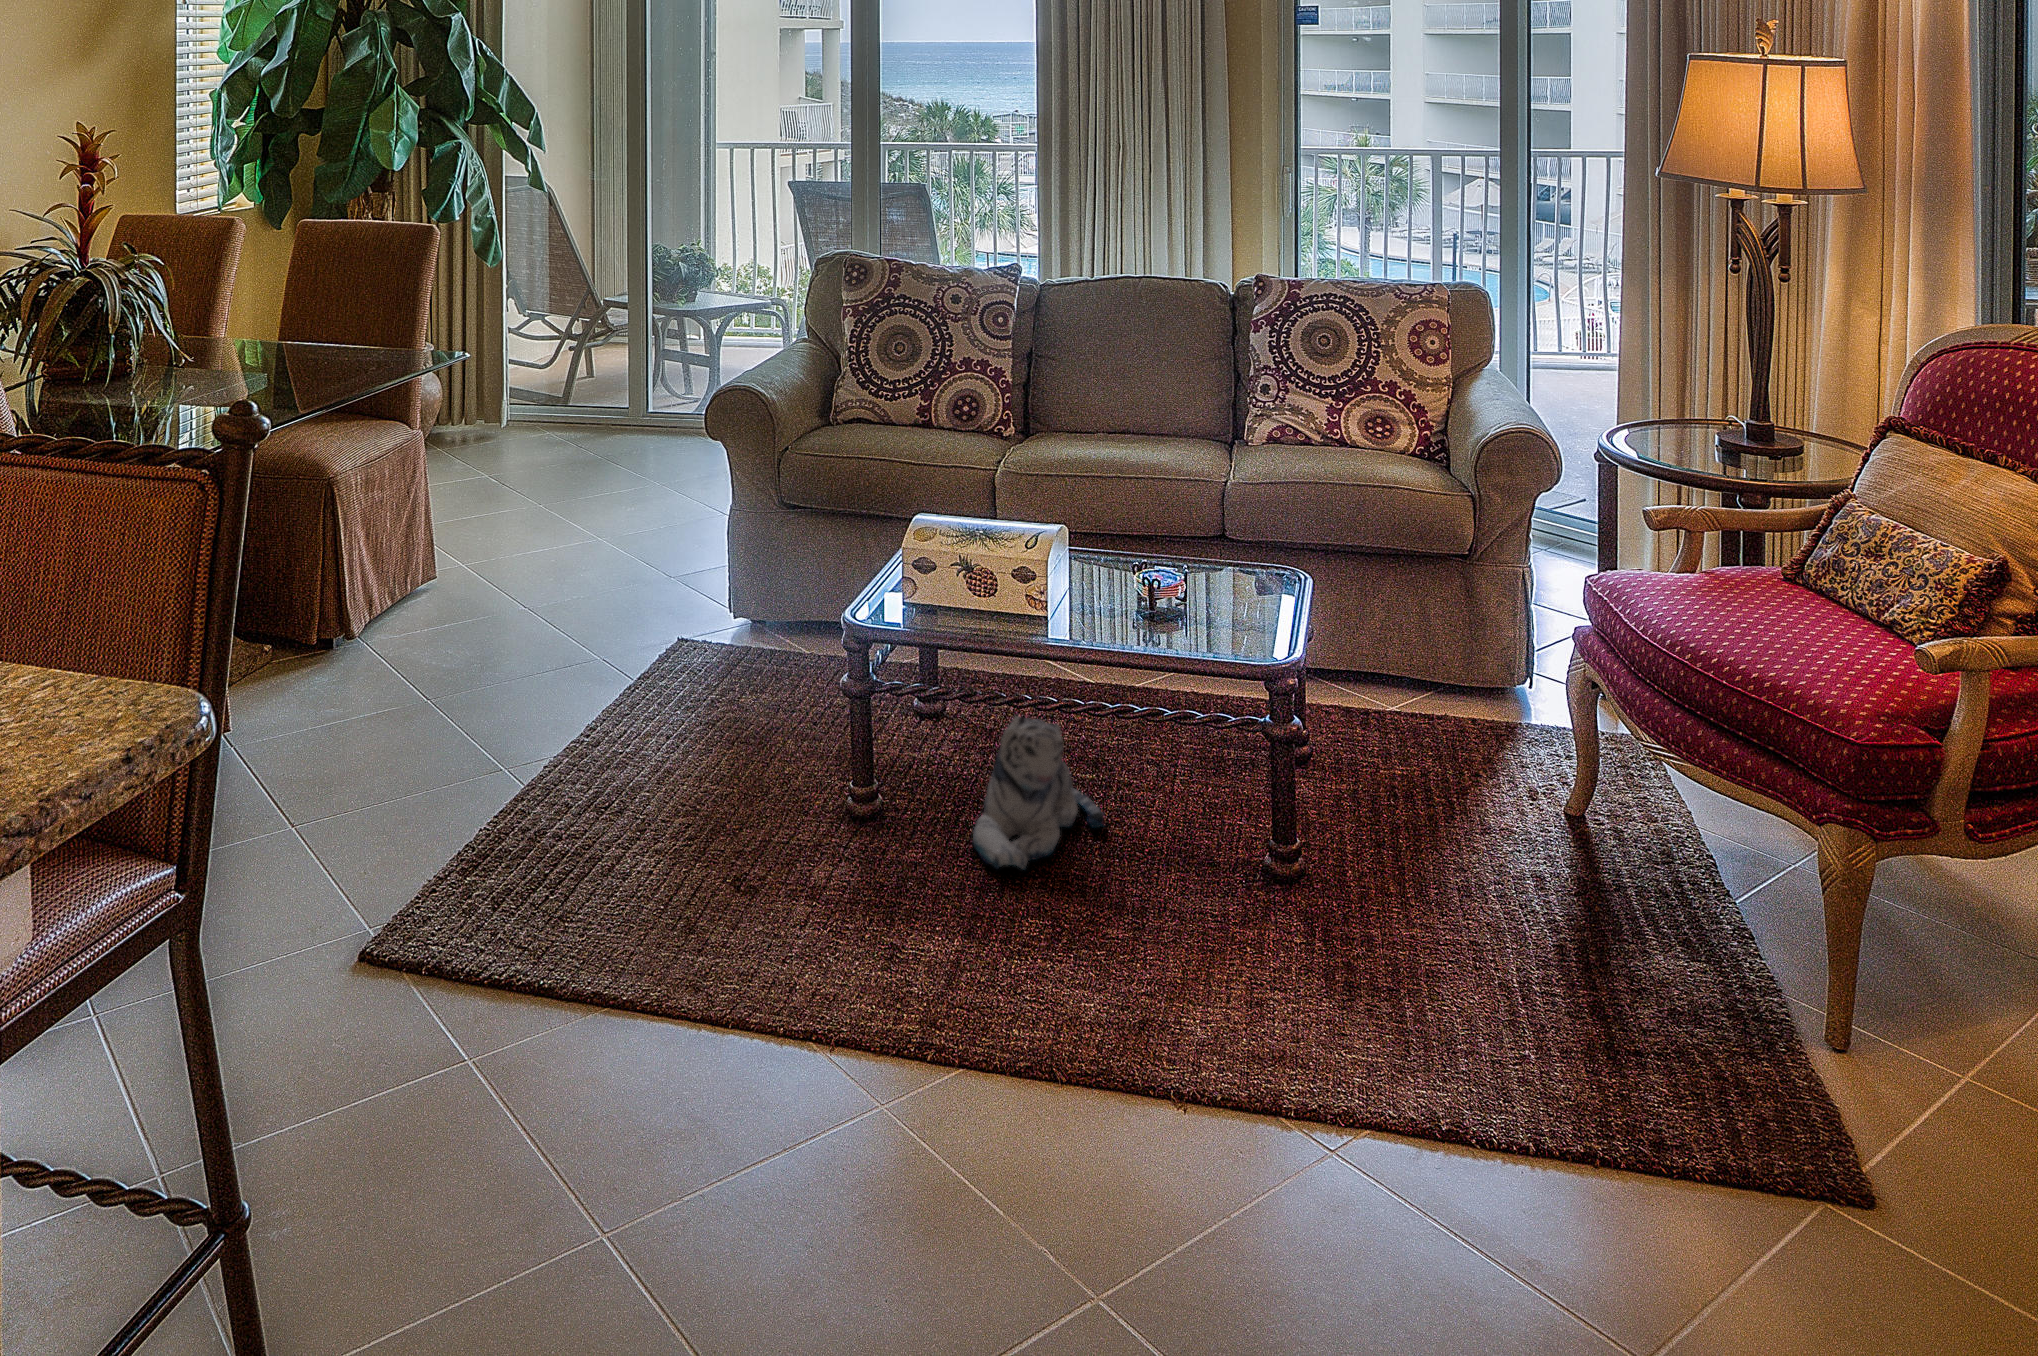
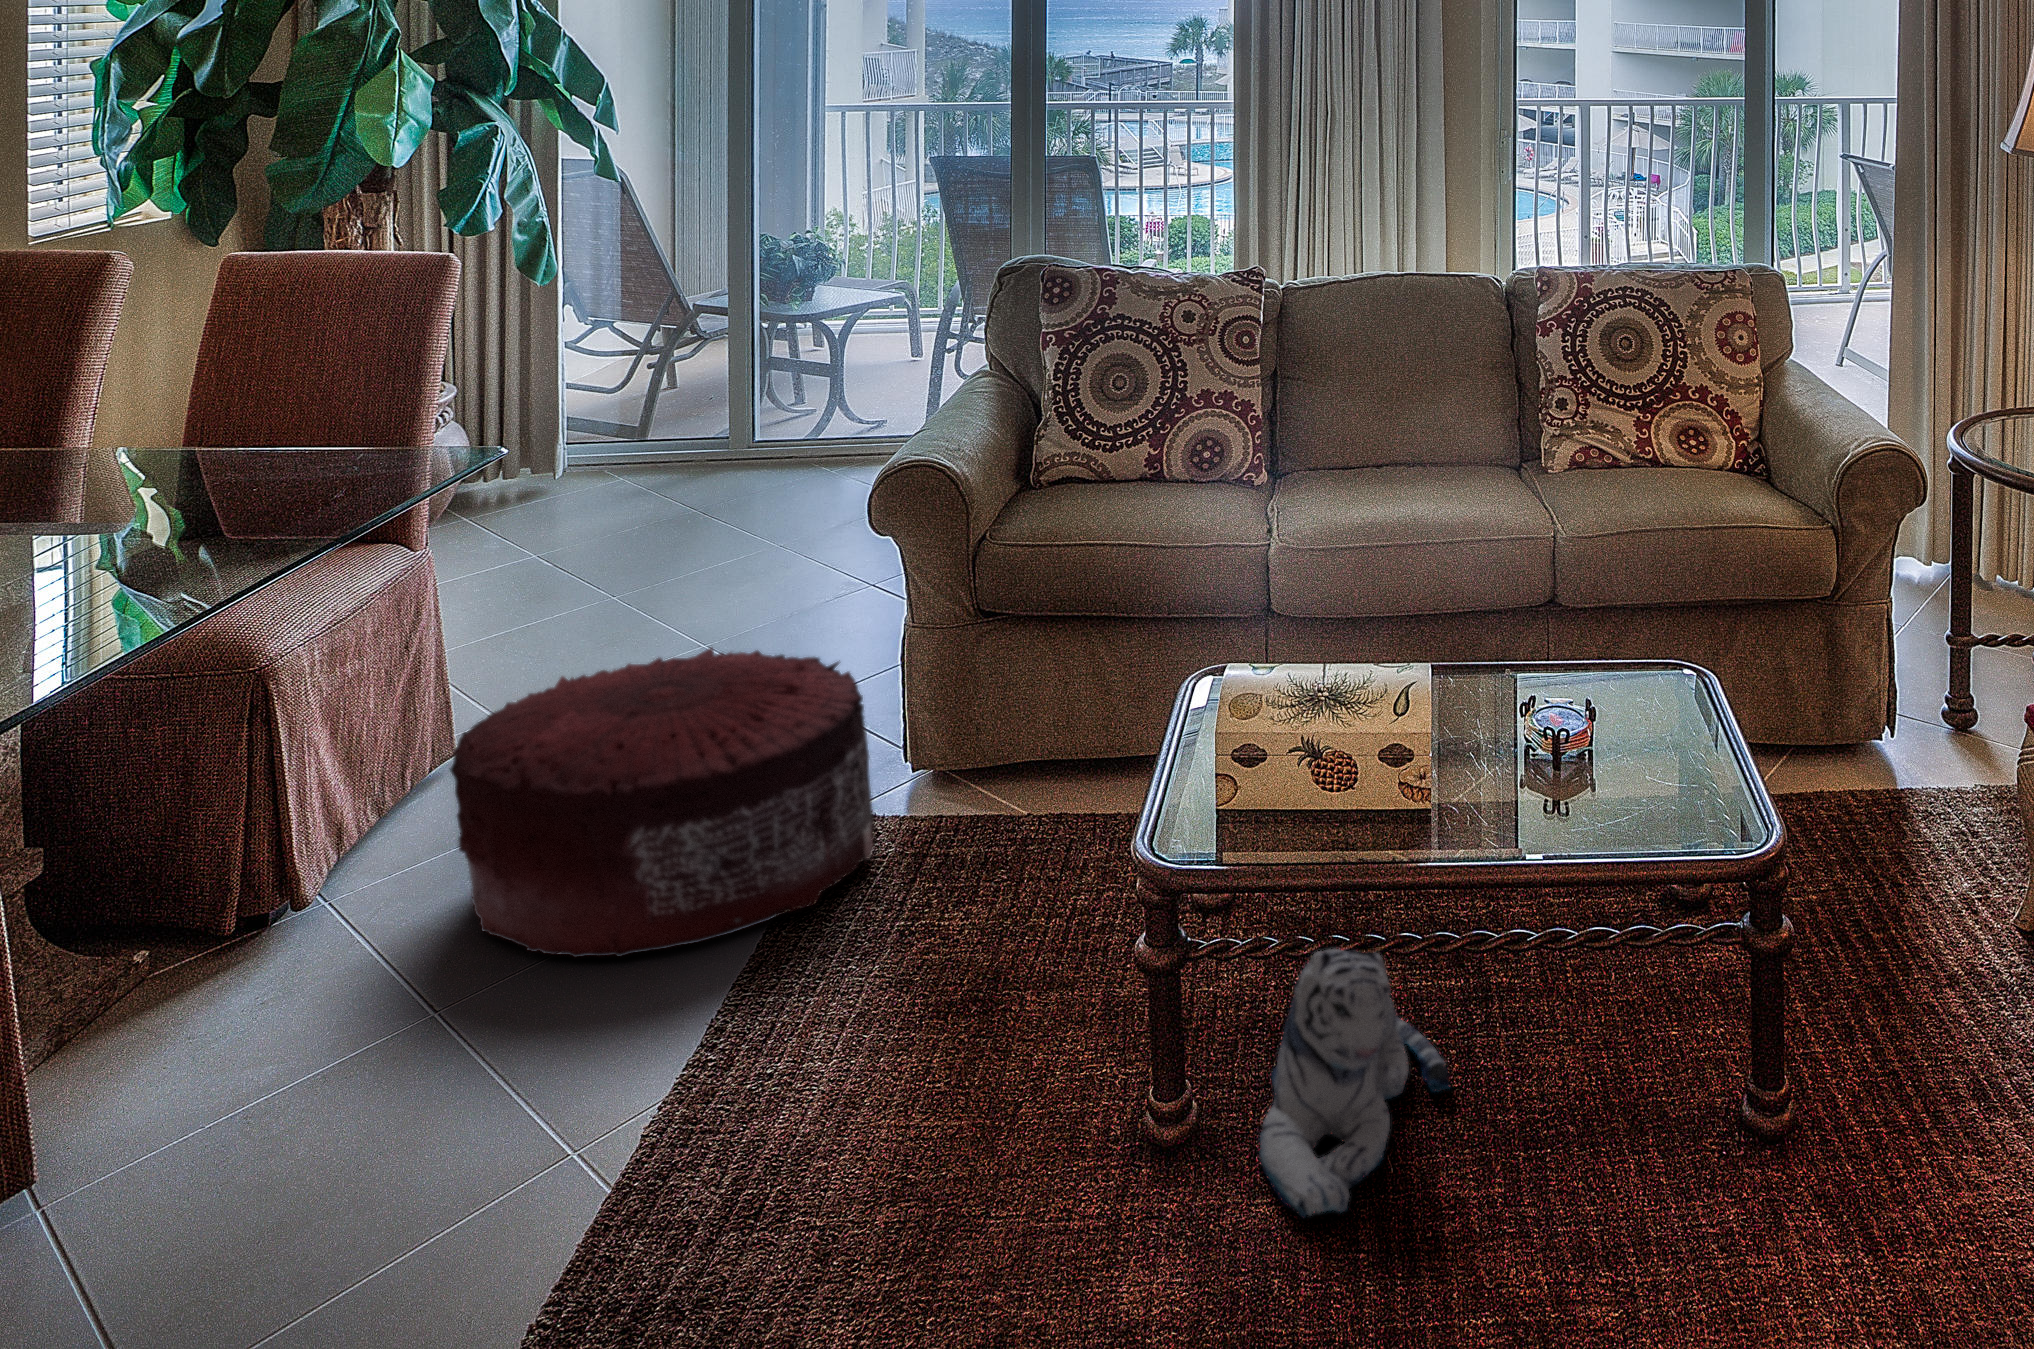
pouf: none [470,520,722,701] -> present [450,648,876,957]

